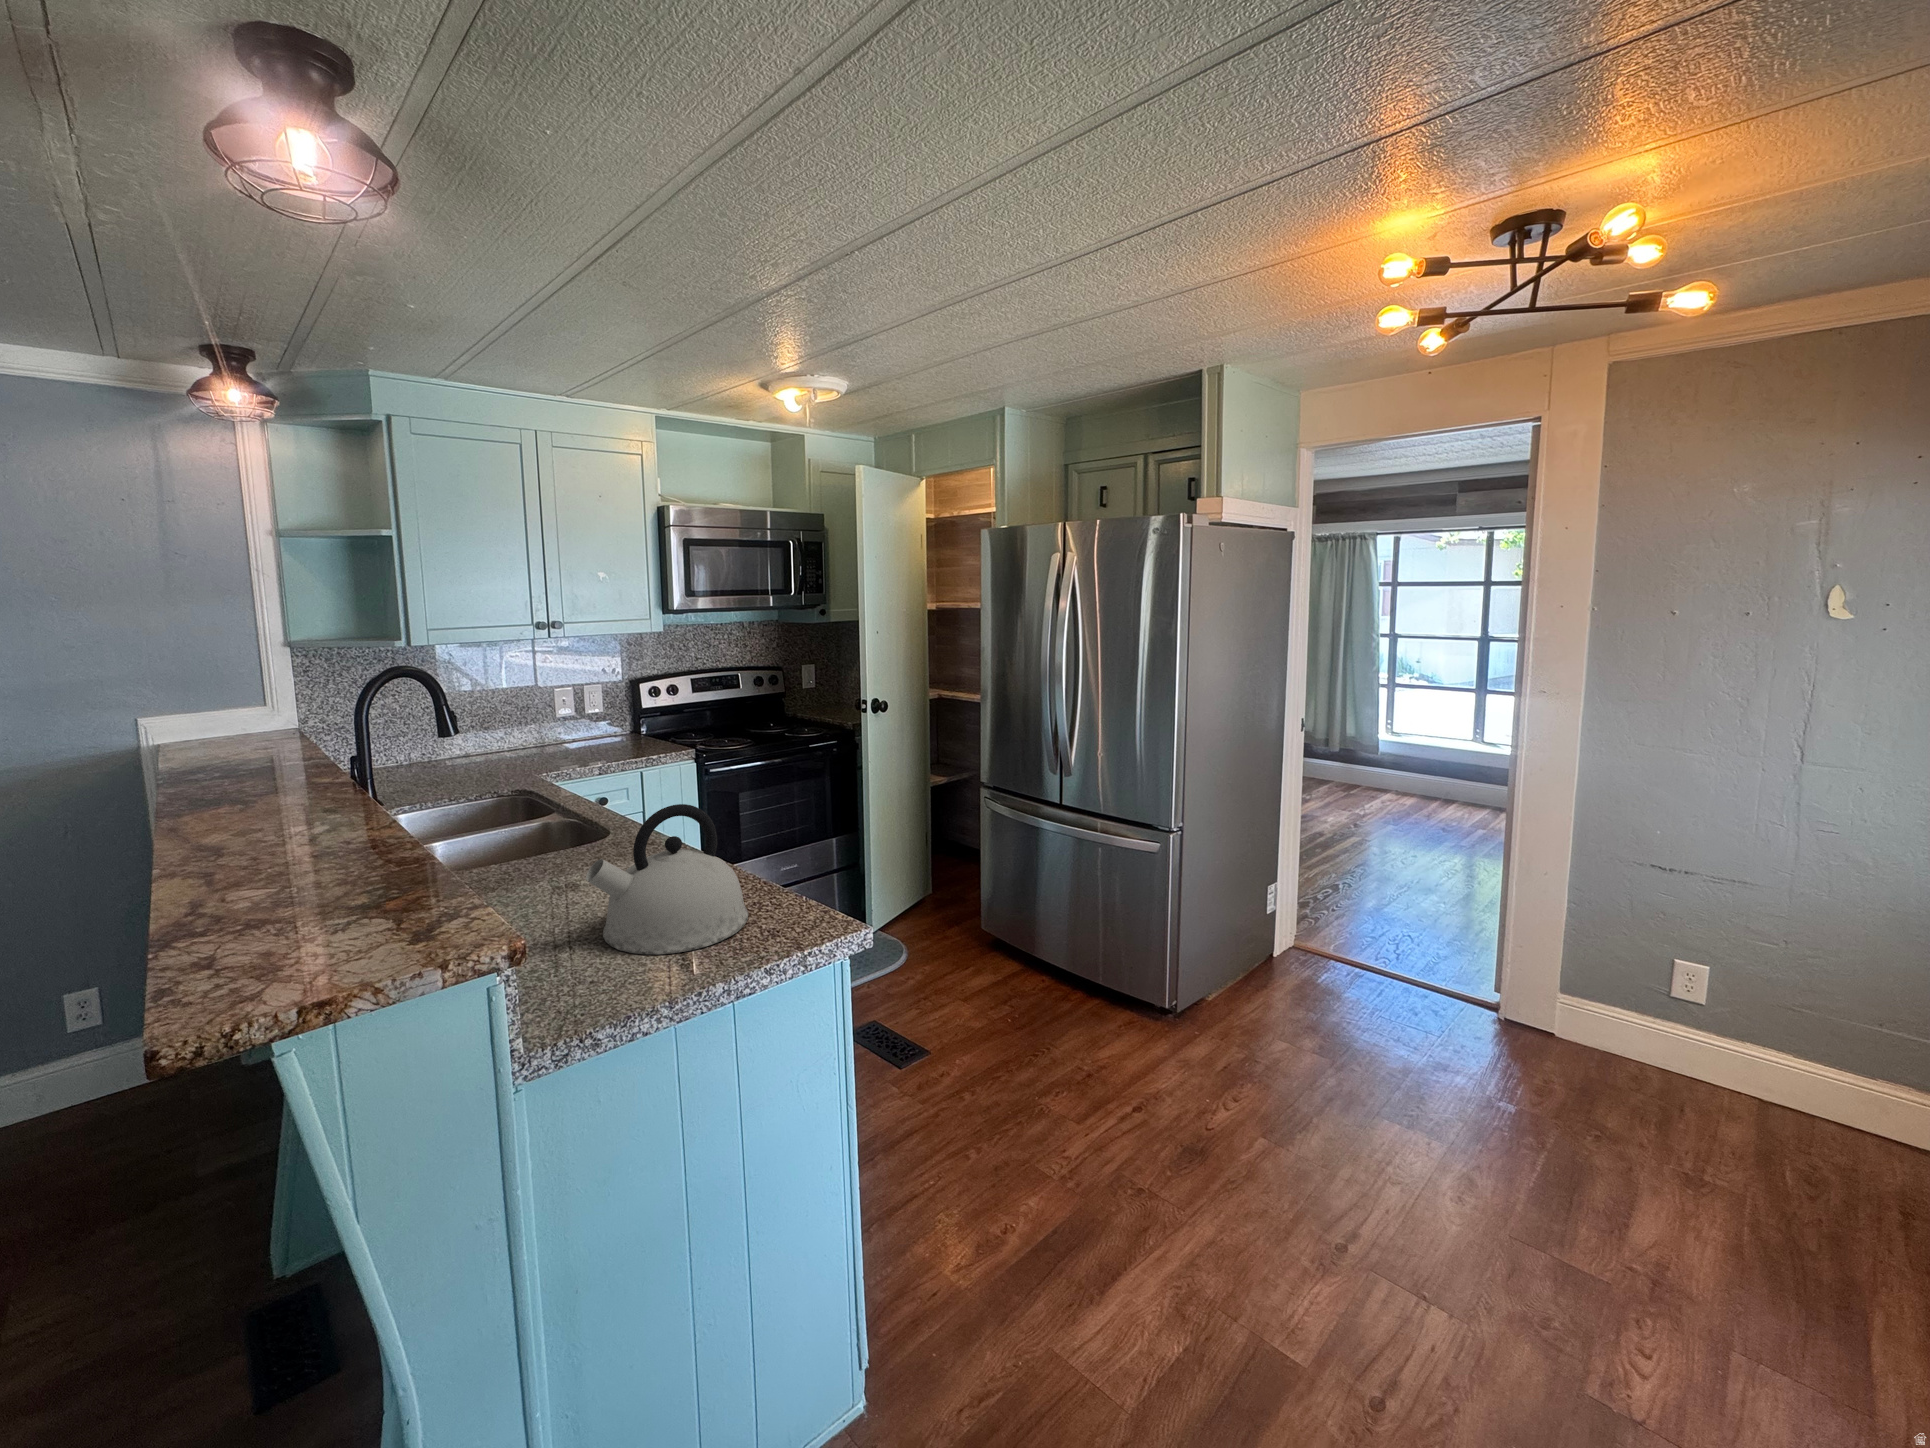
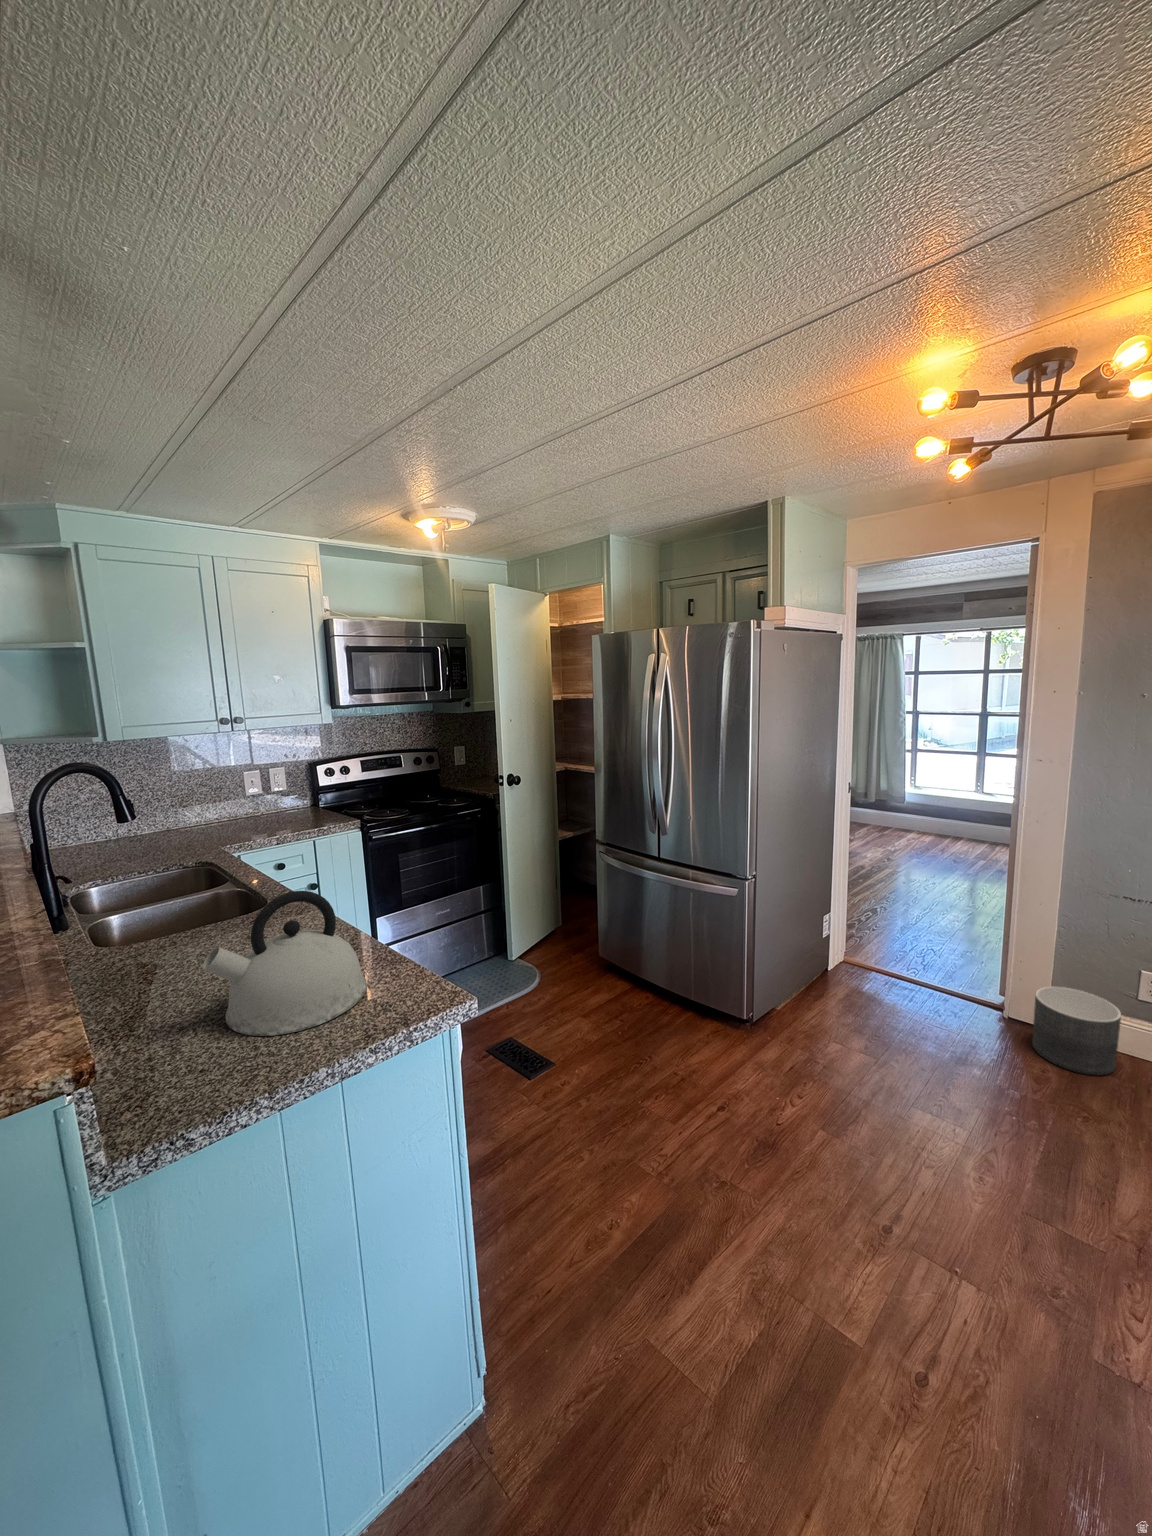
planter: none [1533,983,1647,1095] -> present [1032,987,1121,1075]

